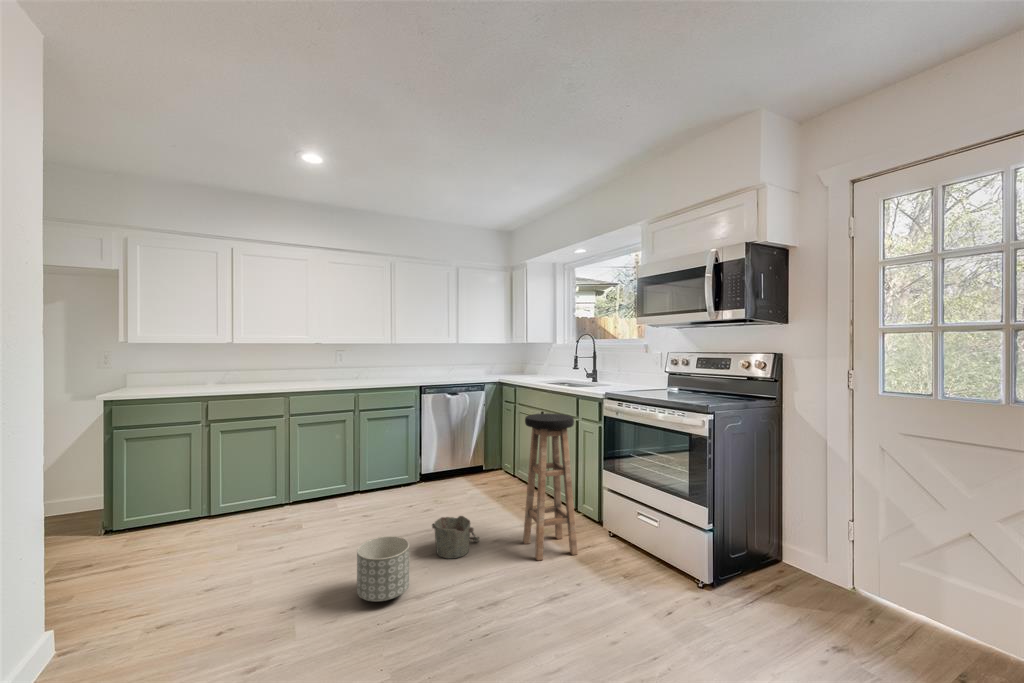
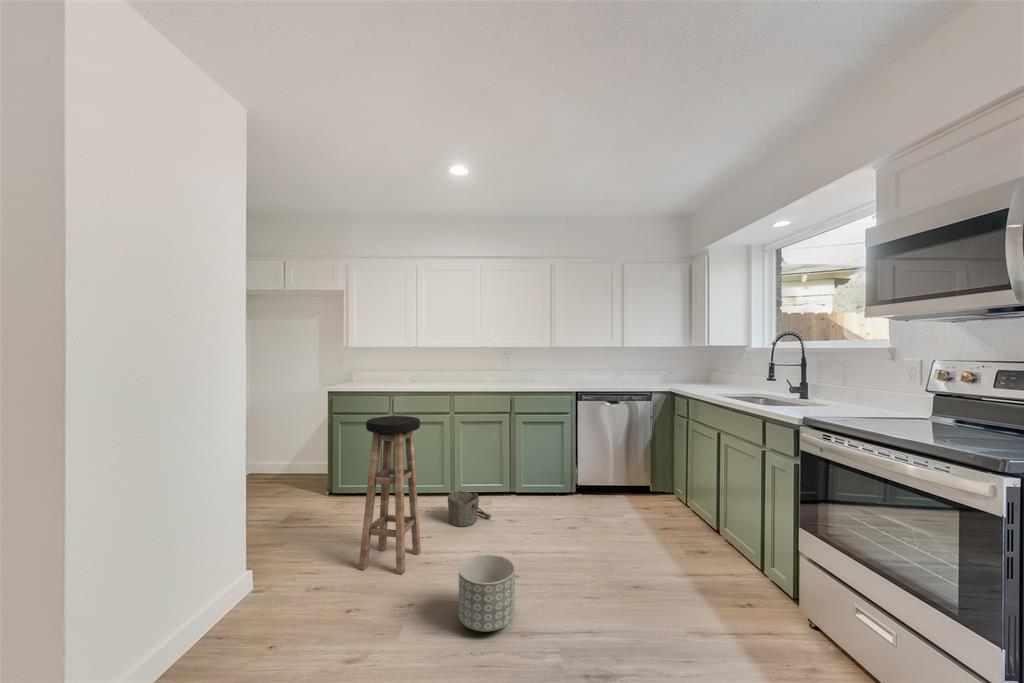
bar stool: present [523,413,578,560] -> present [359,416,421,574]
bucket: present [432,516,479,559] -> present [448,491,491,527]

